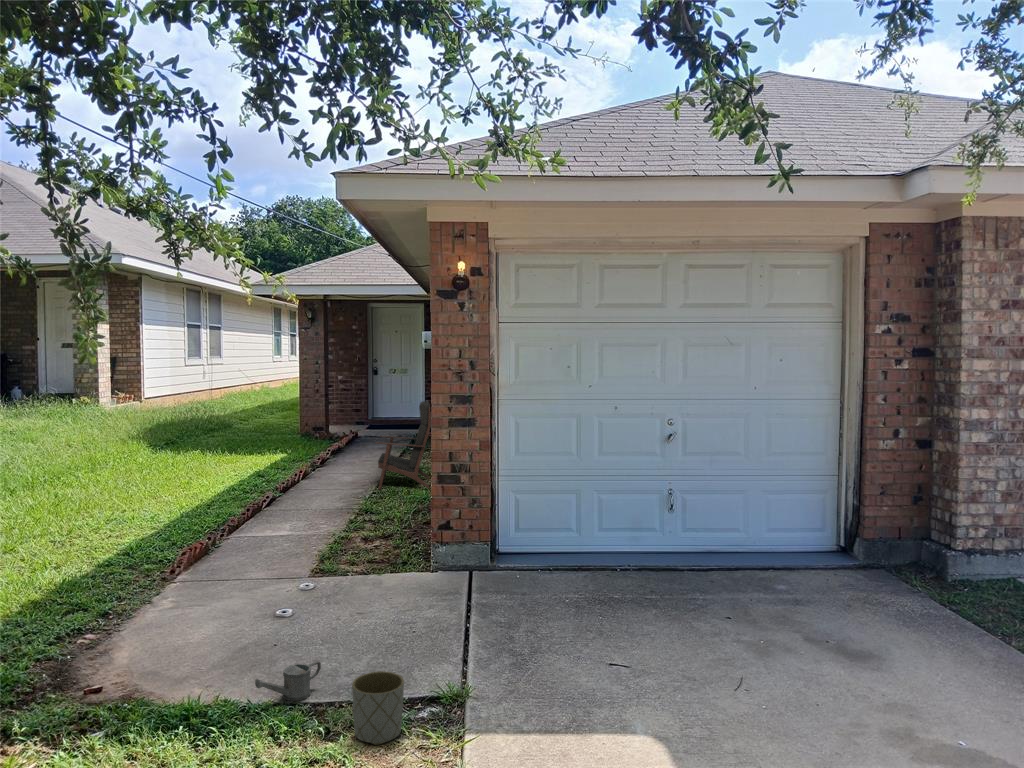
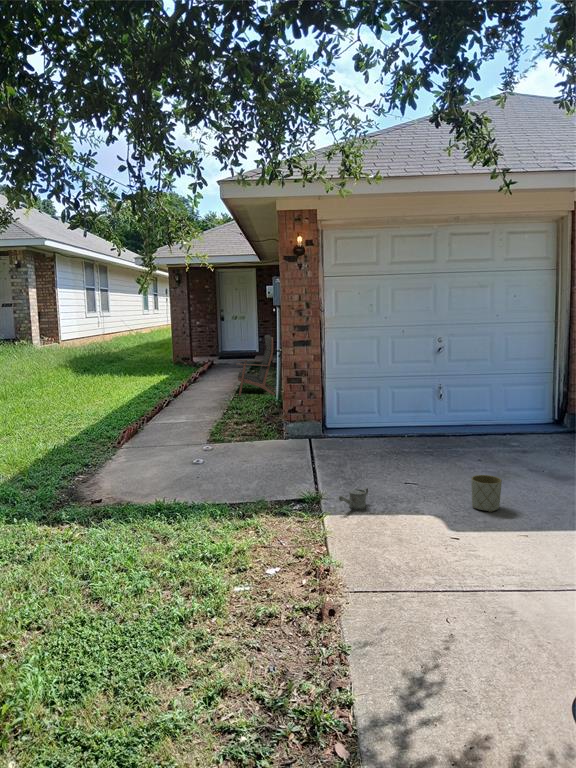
watering can: present [255,661,321,701] -> present [339,488,368,510]
planter: present [352,671,404,745] -> present [471,475,502,512]

